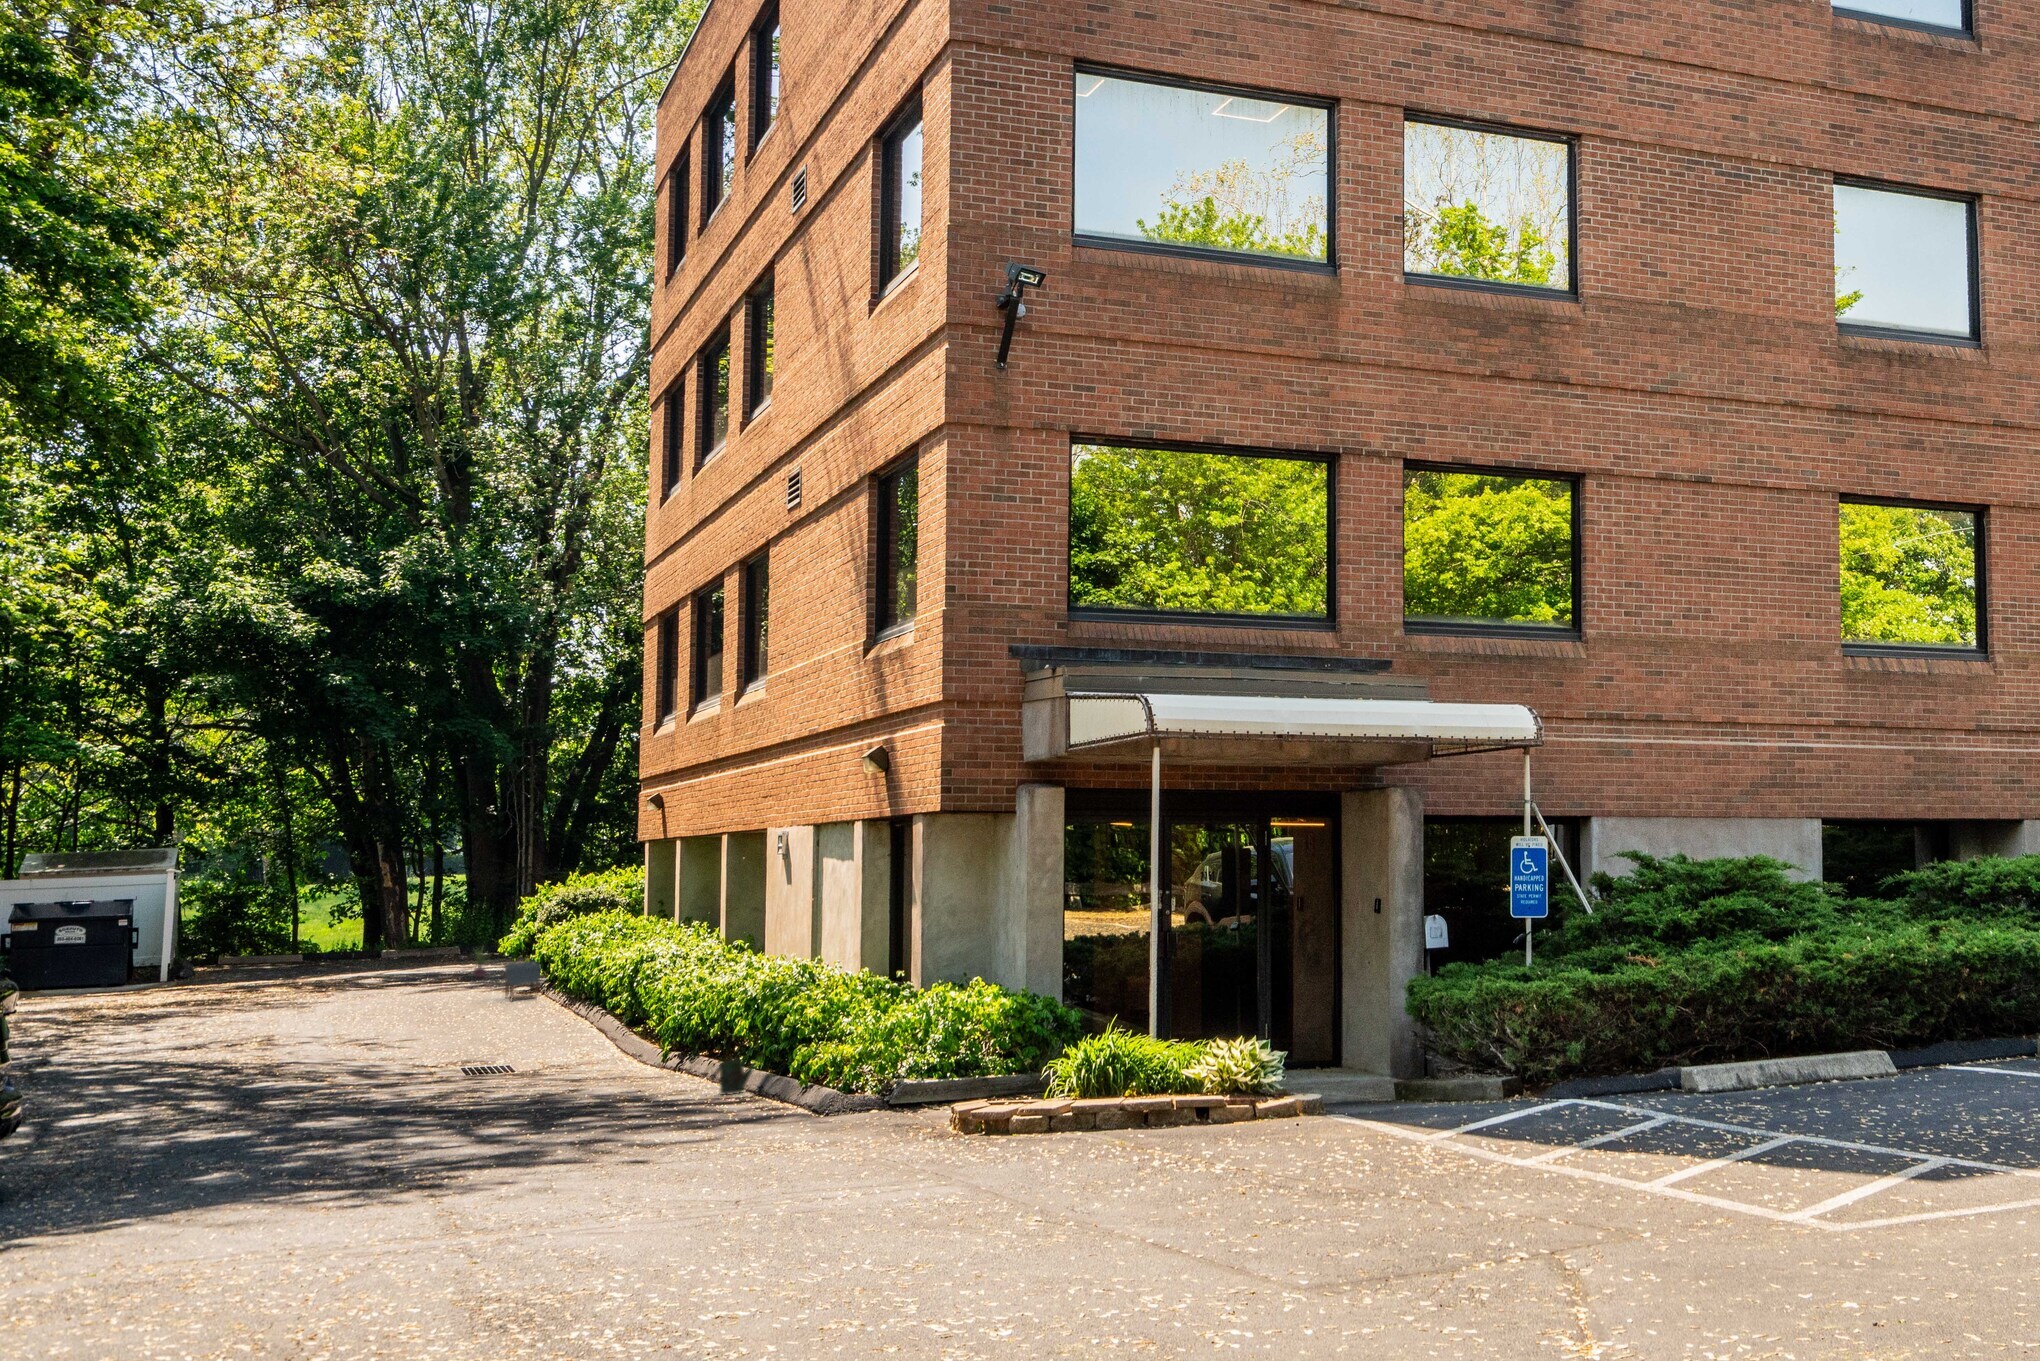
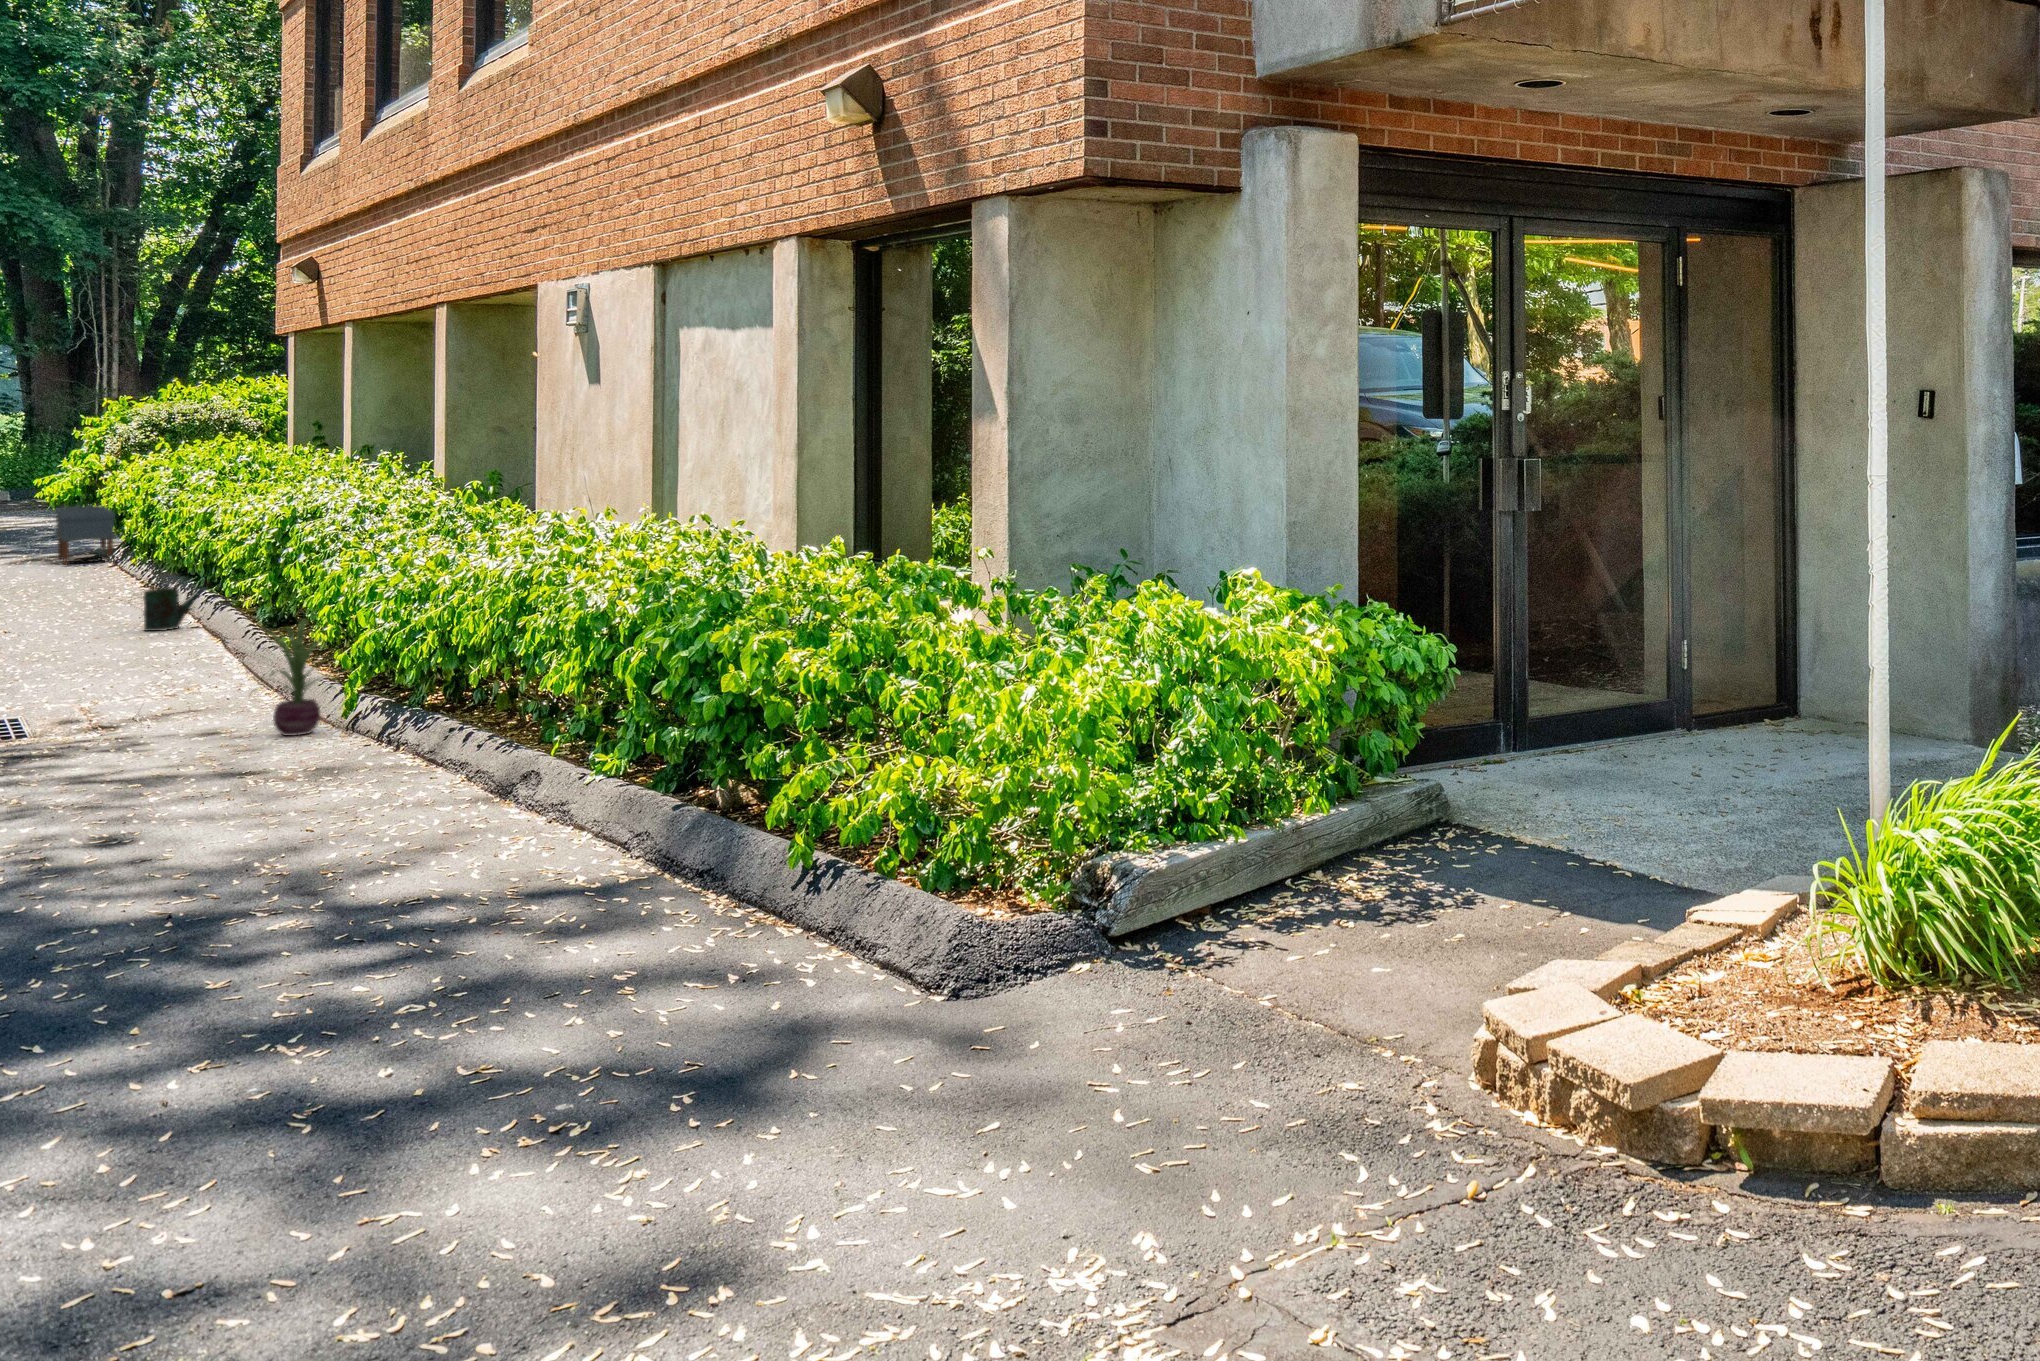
decorative plant: present [474,951,485,977] -> present [268,619,343,736]
watering can: present [713,1053,763,1095] -> present [143,580,210,631]

